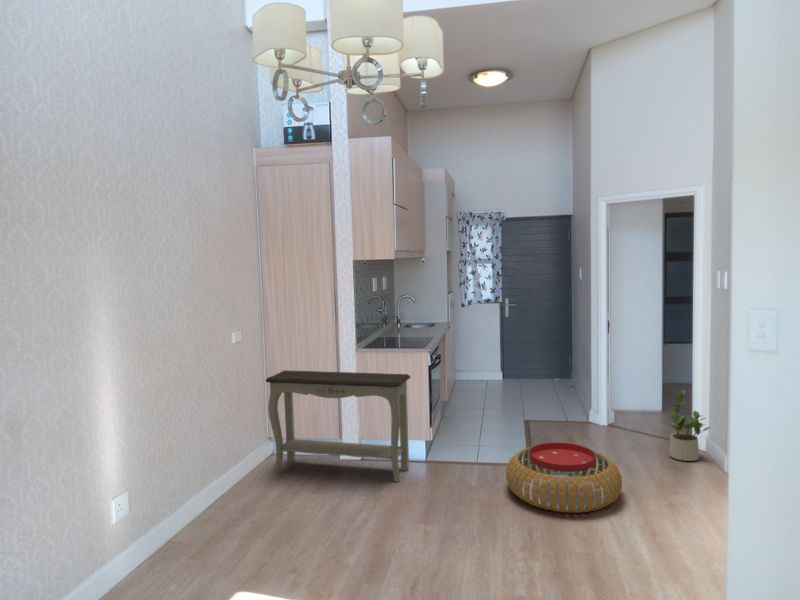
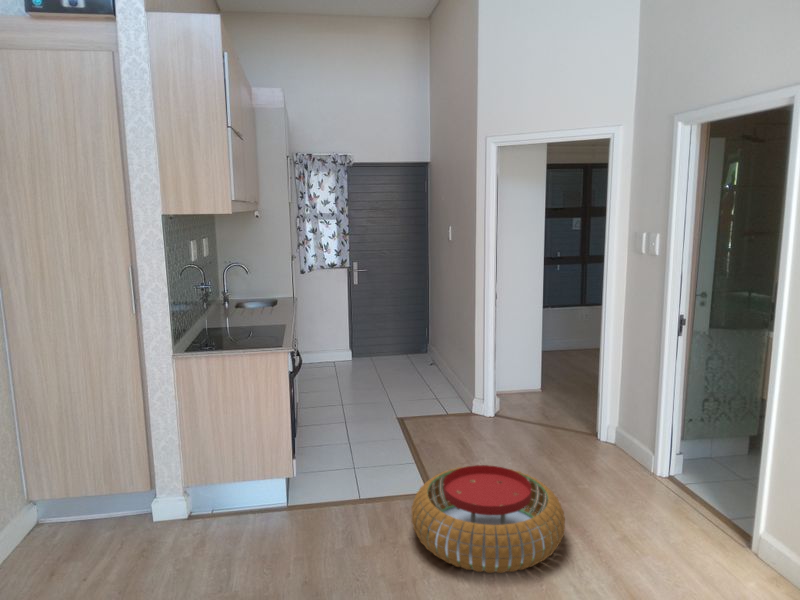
console table: present [266,370,410,482] -> none [14,389,265,563]
potted plant: present [669,390,710,461] -> none [580,377,628,461]

